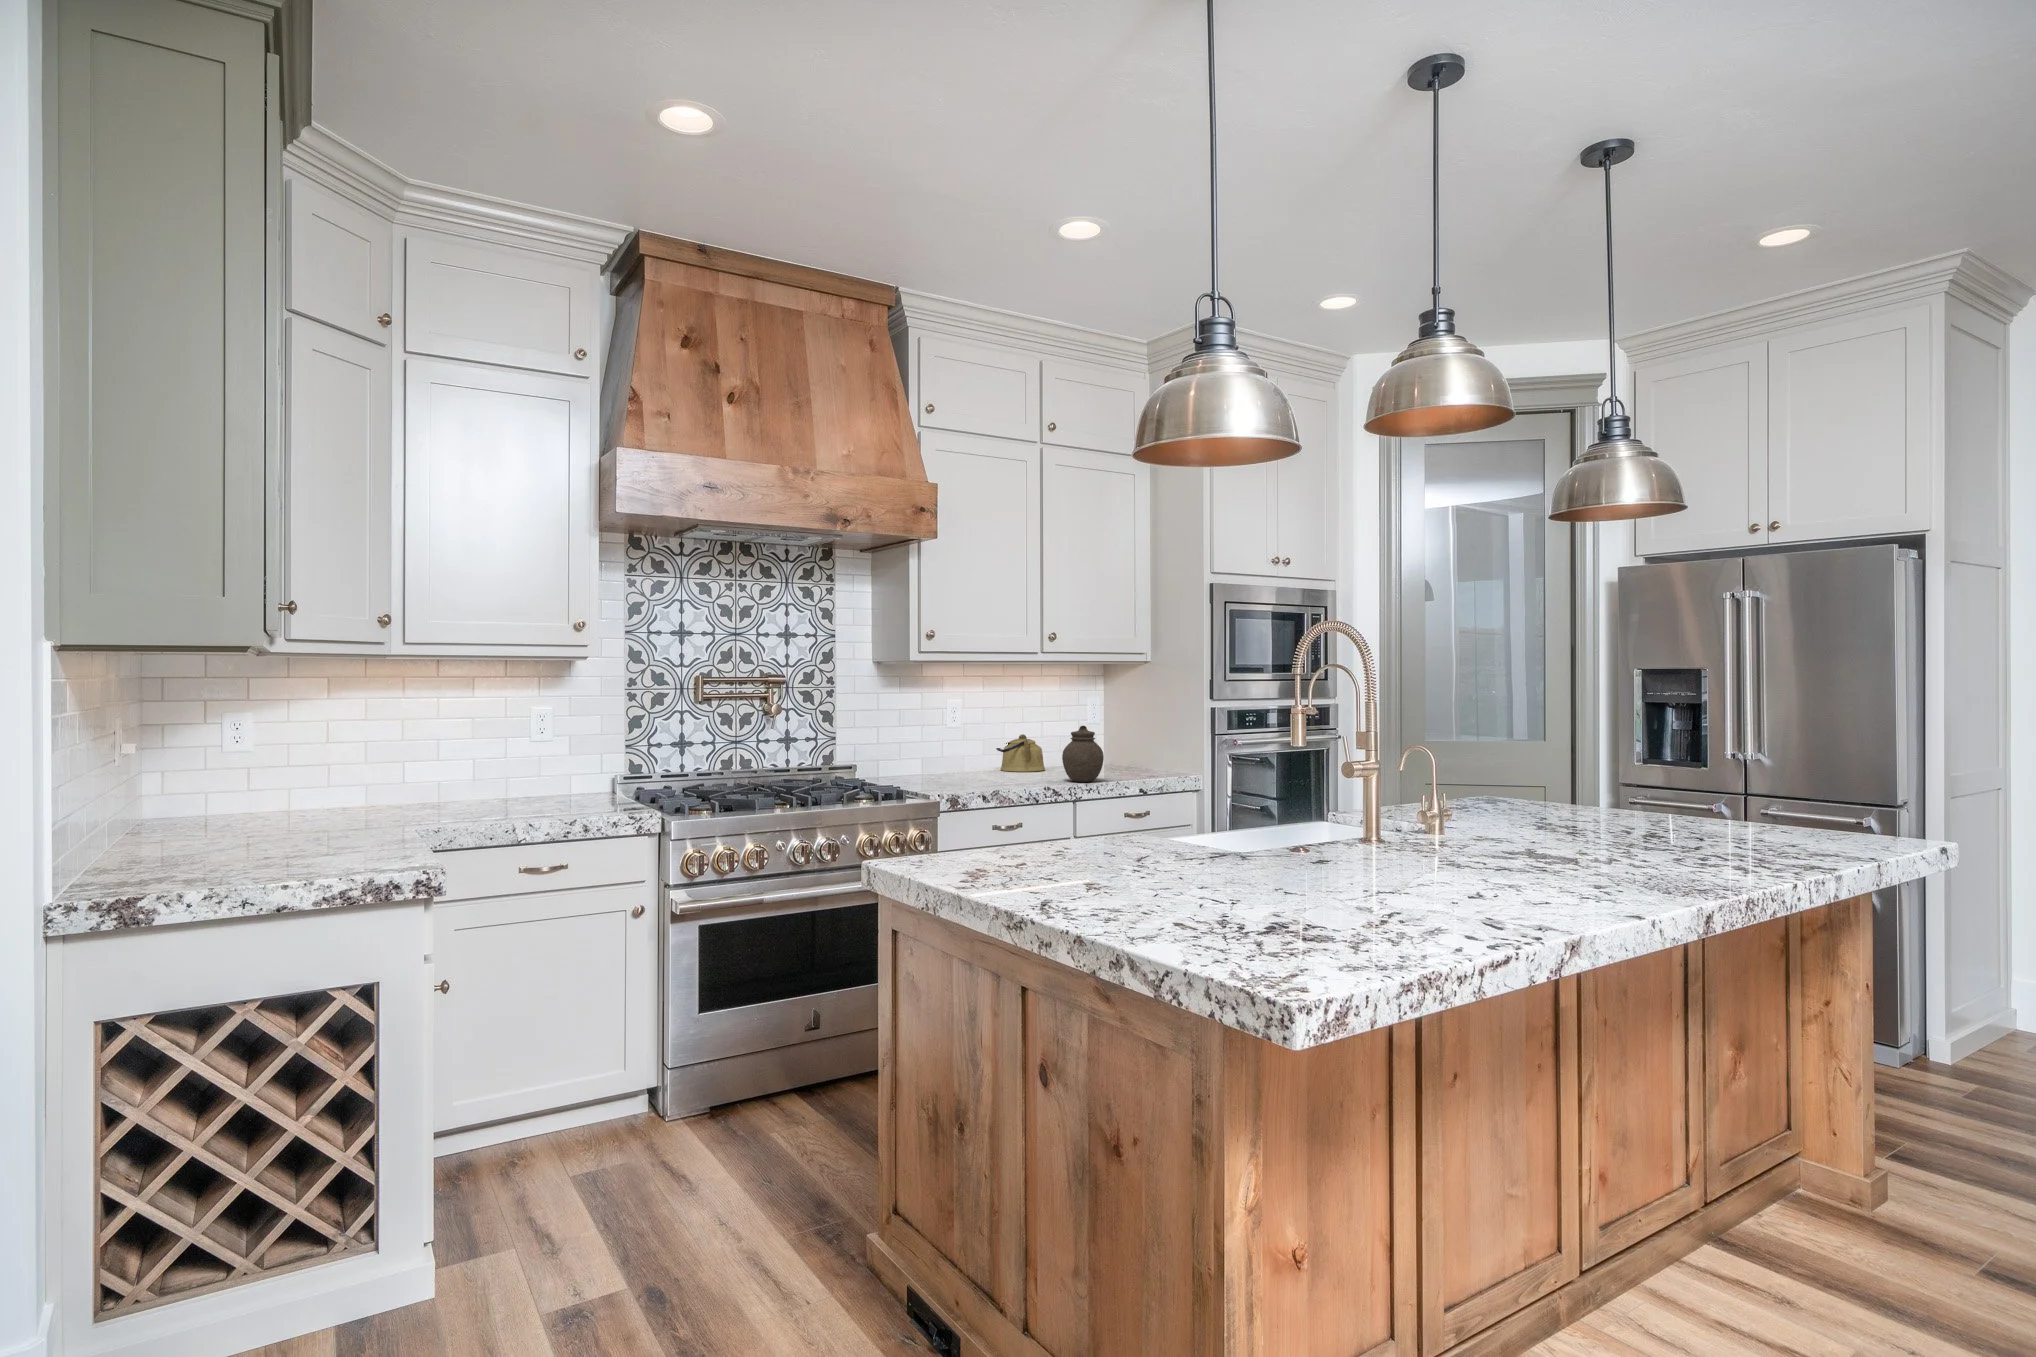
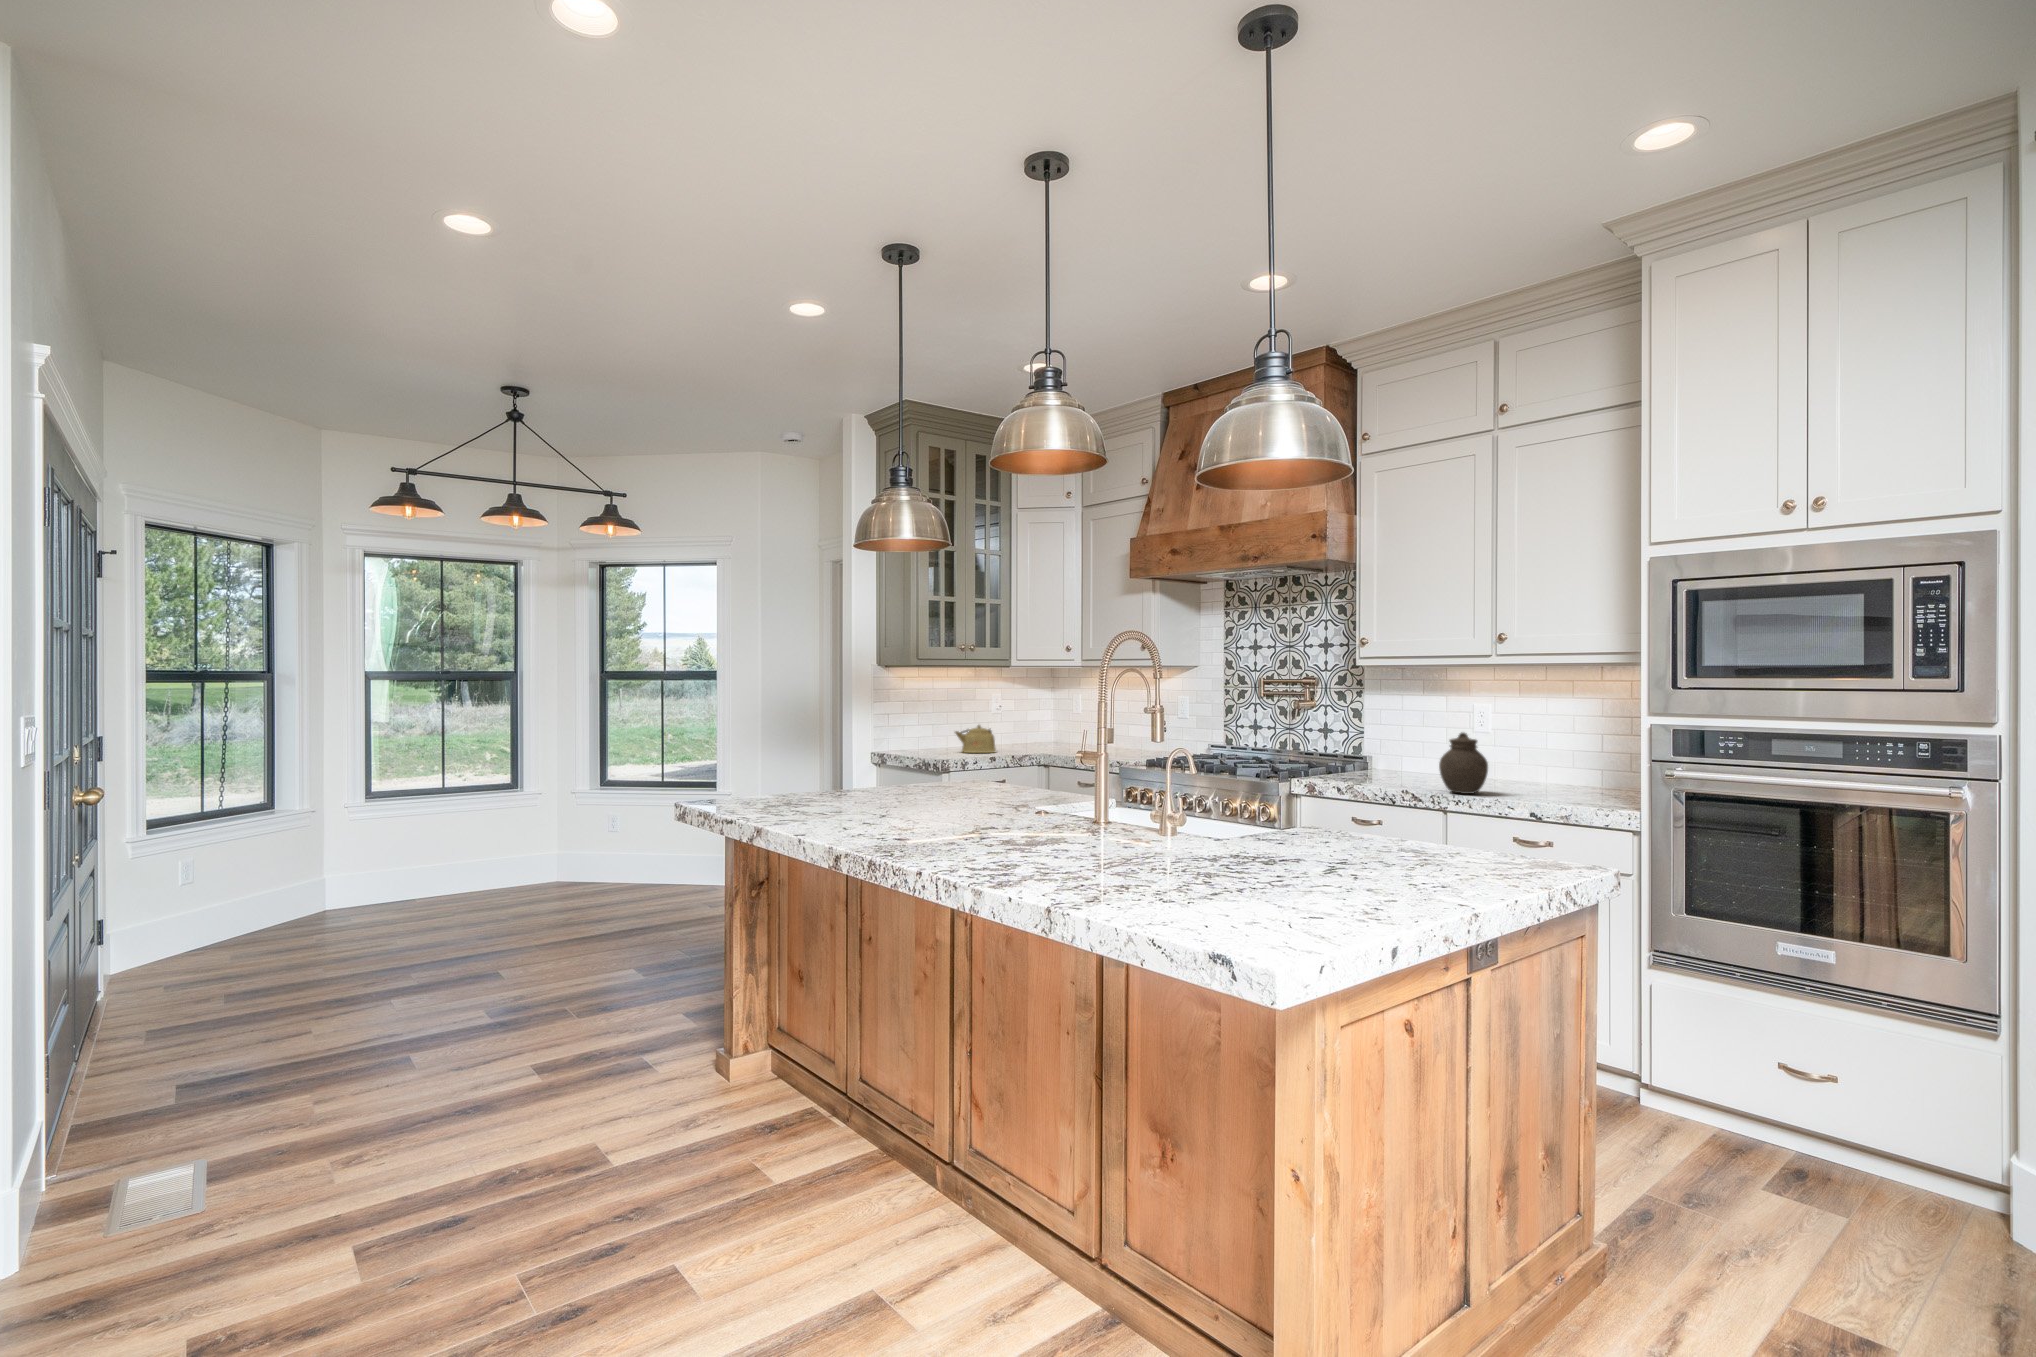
kettle: present [996,734,1045,772] -> present [955,725,996,753]

